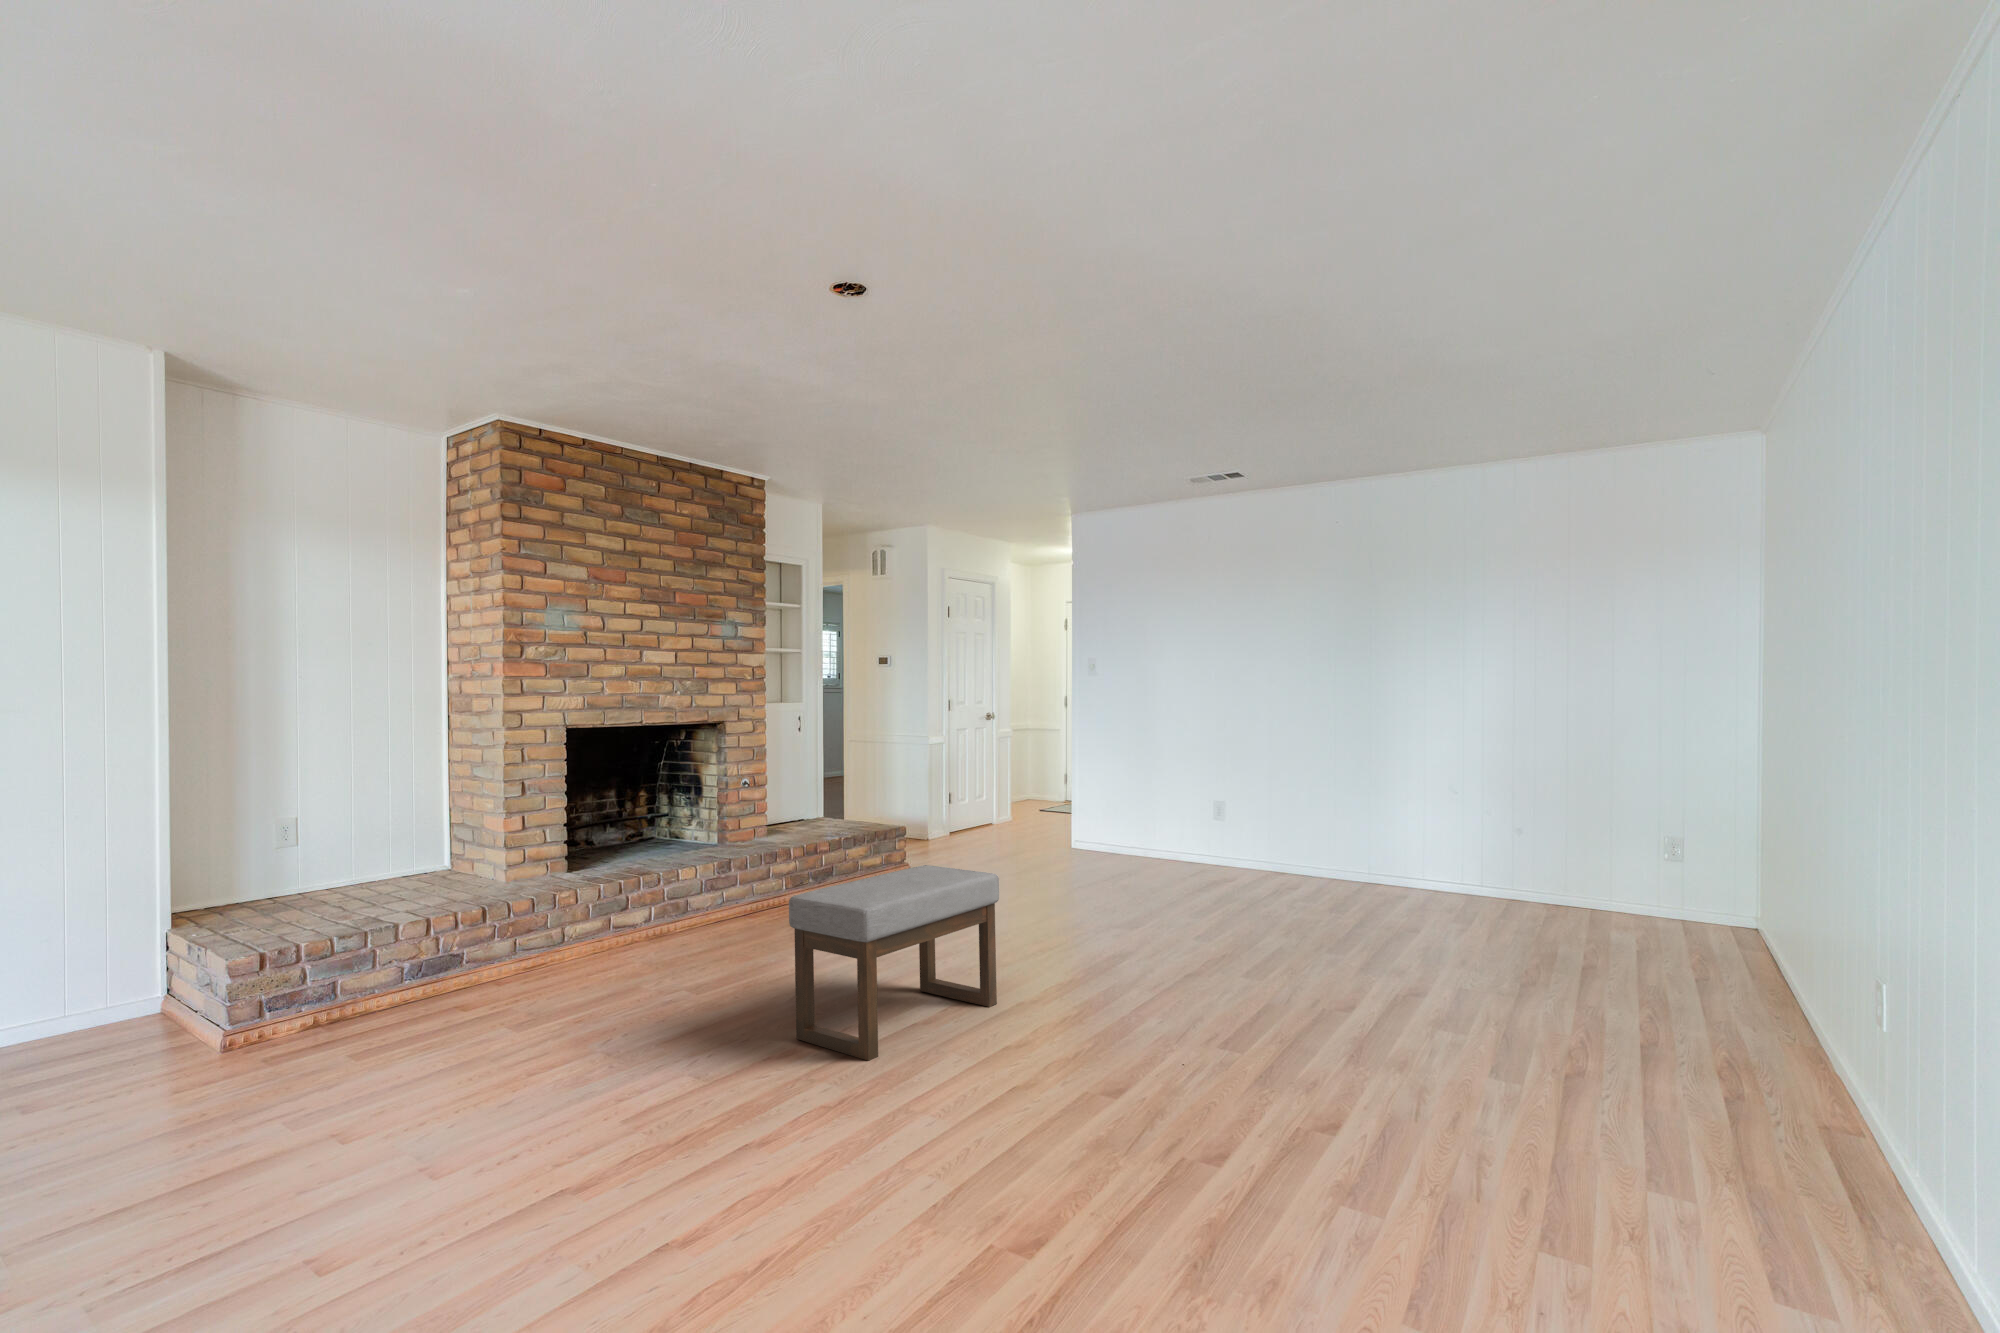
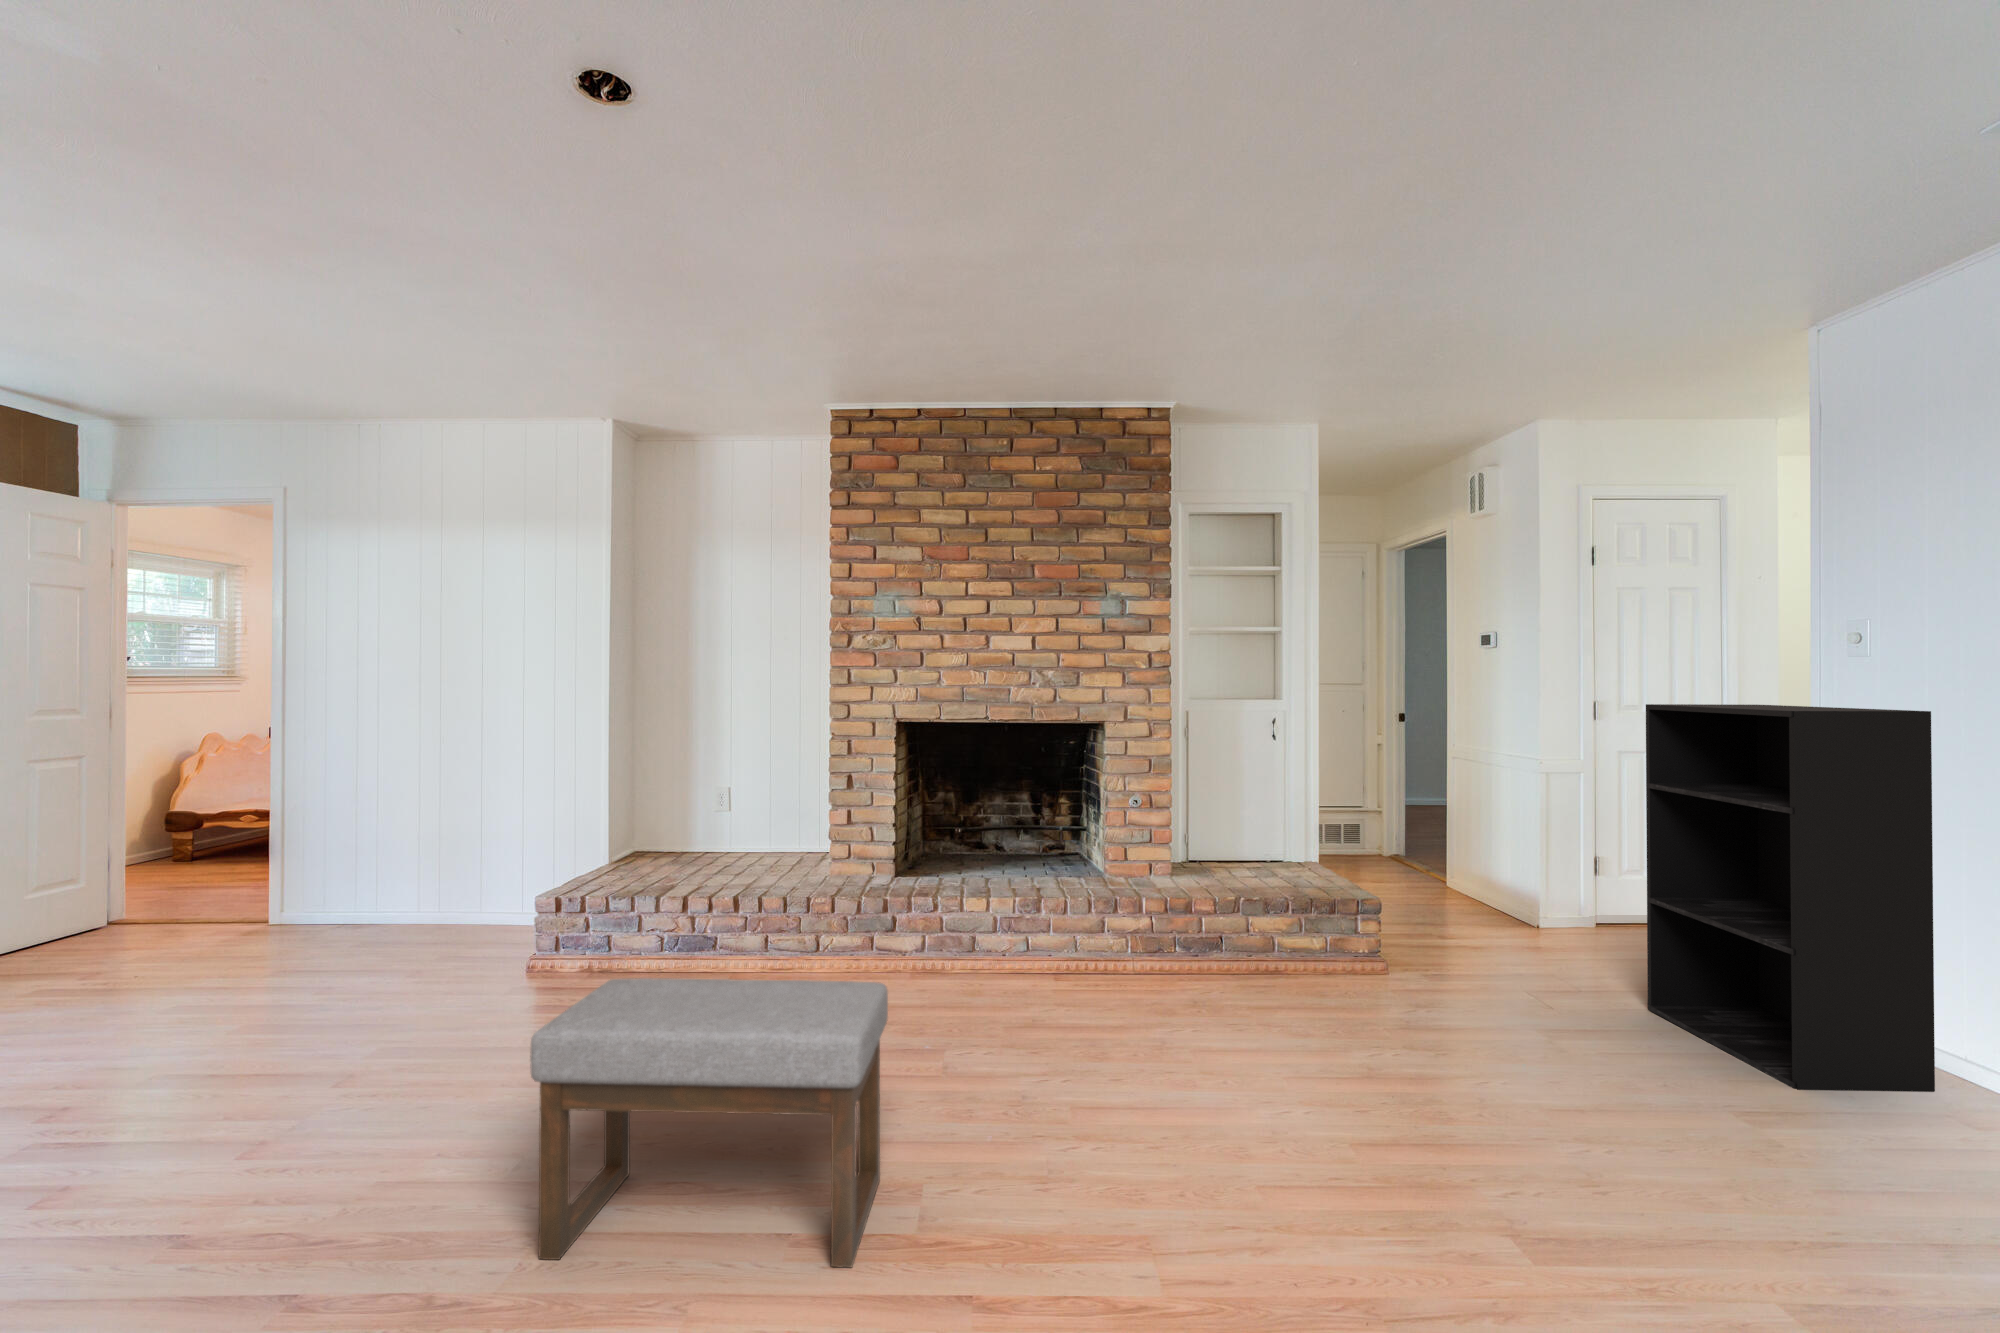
bookshelf: none [1035,692,1156,867] -> present [1646,704,1935,1092]

